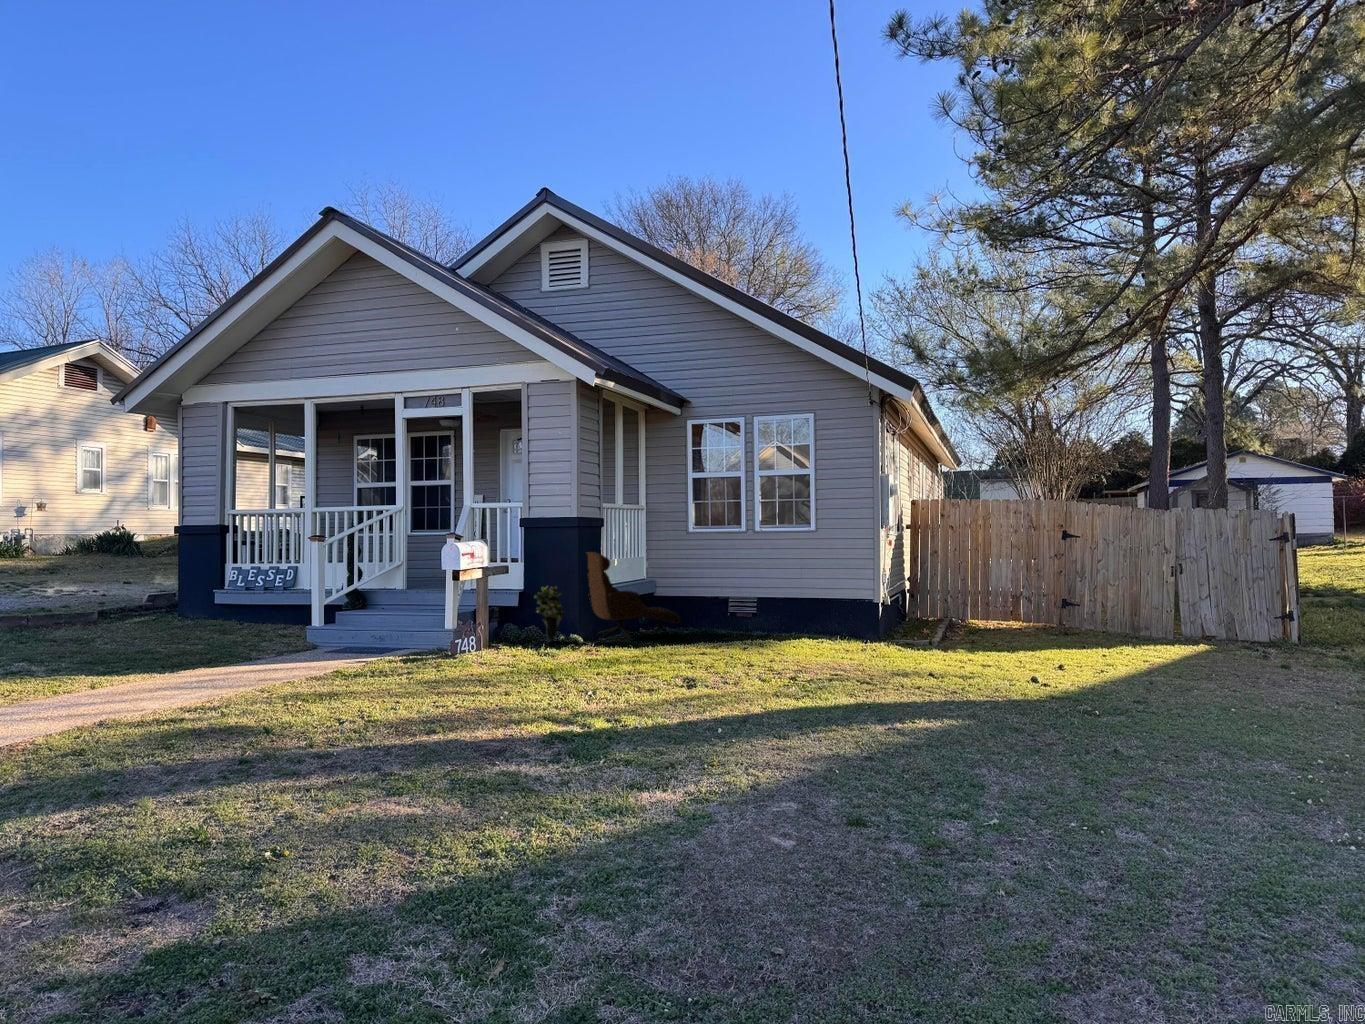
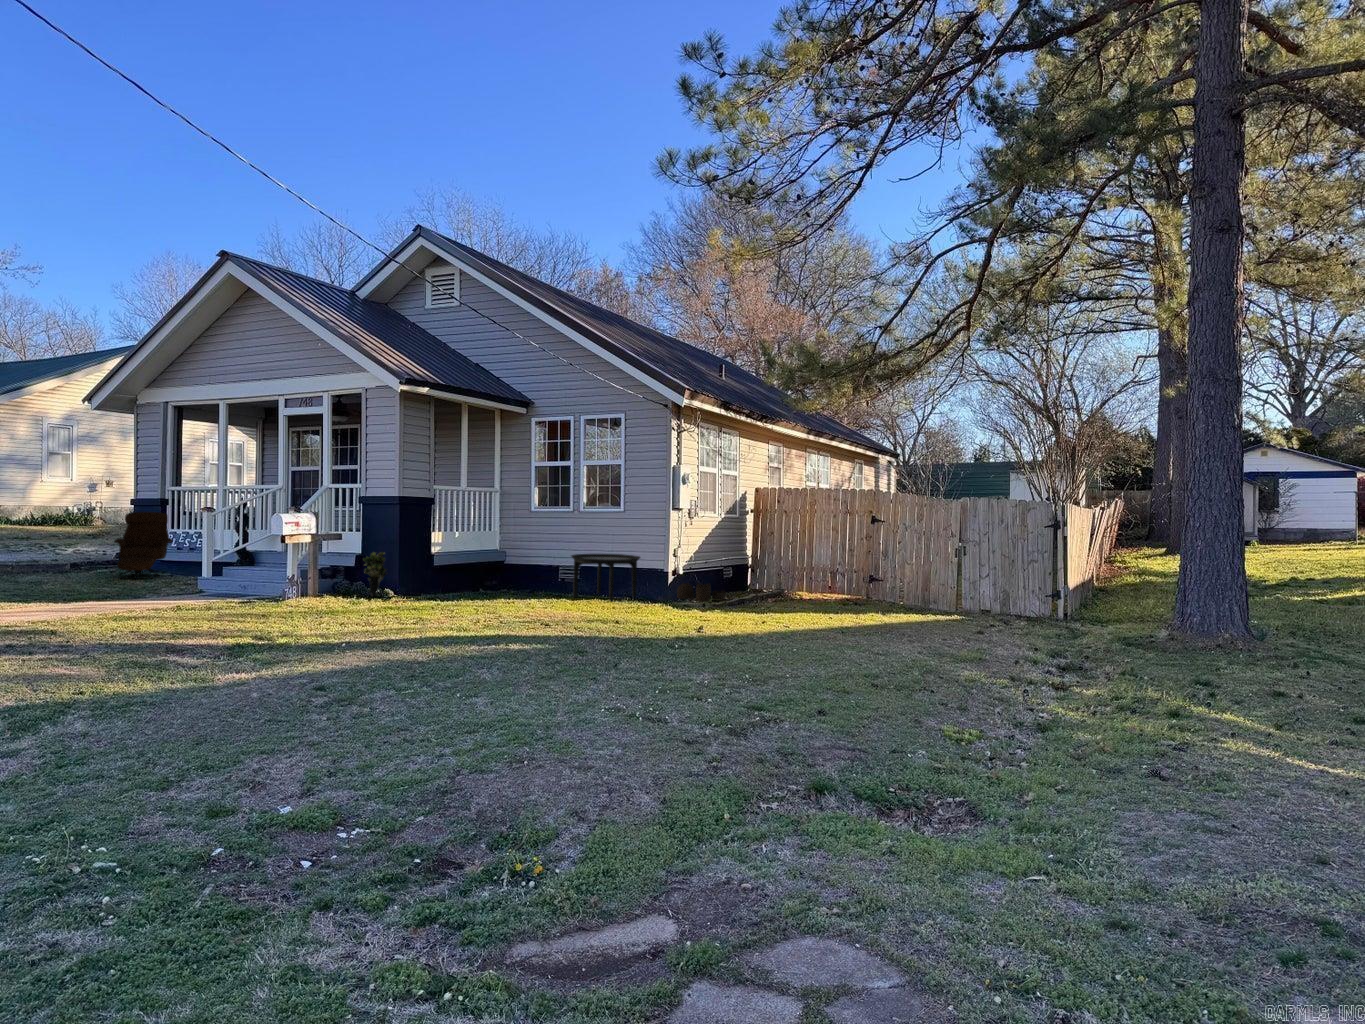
lounge chair: present [587,552,681,641] -> present [114,512,173,579]
round table: none [767,580,851,637] -> present [571,554,640,601]
woven basket: none [884,610,941,634] -> present [677,583,726,602]

